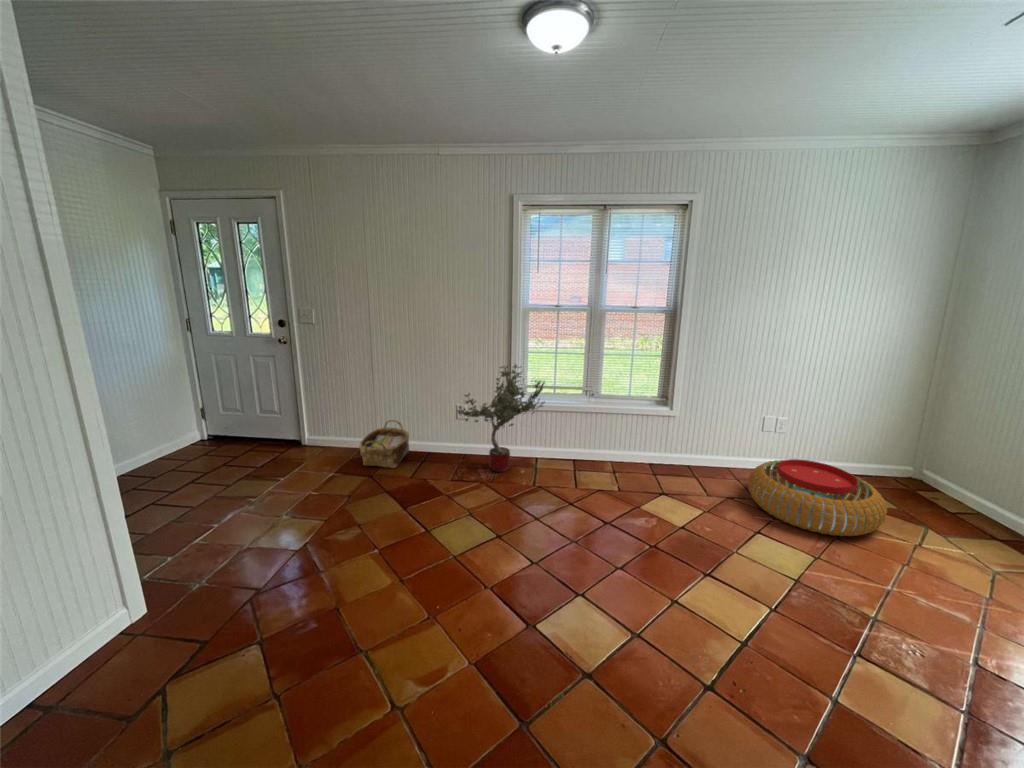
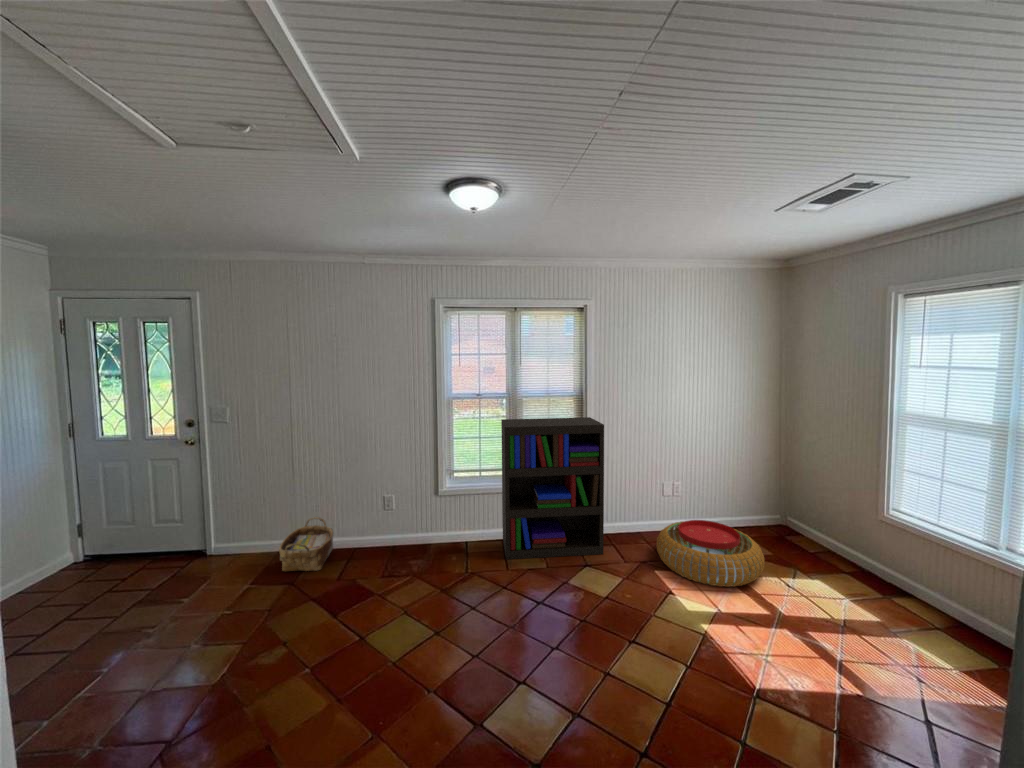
bookshelf: none [574,334,699,485] -> present [501,417,604,559]
potted tree: present [458,364,545,472] -> none [384,451,473,562]

